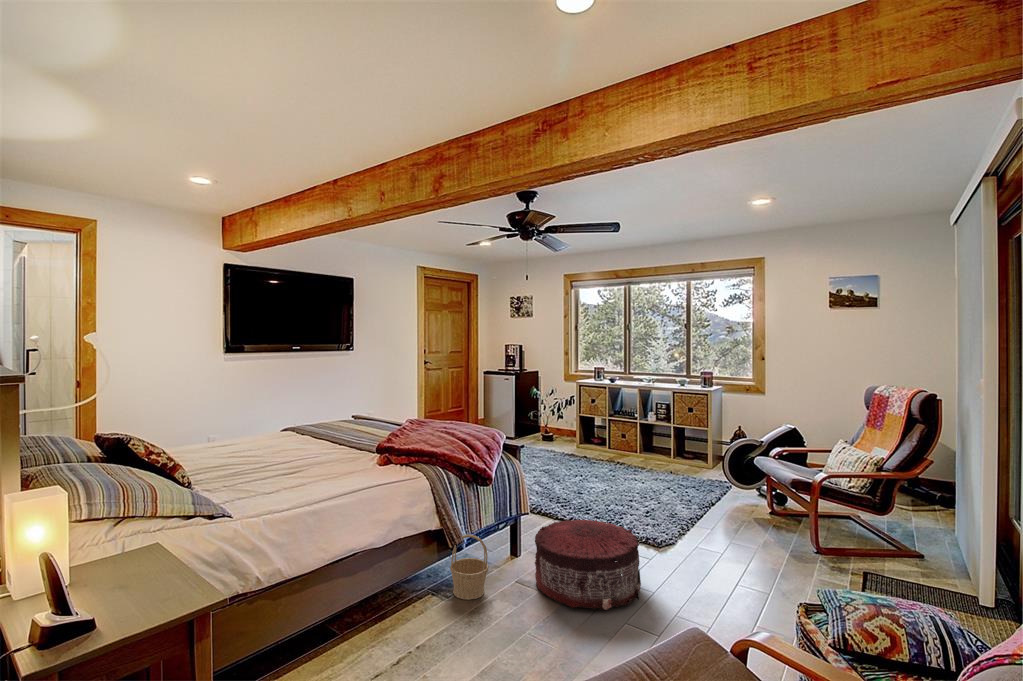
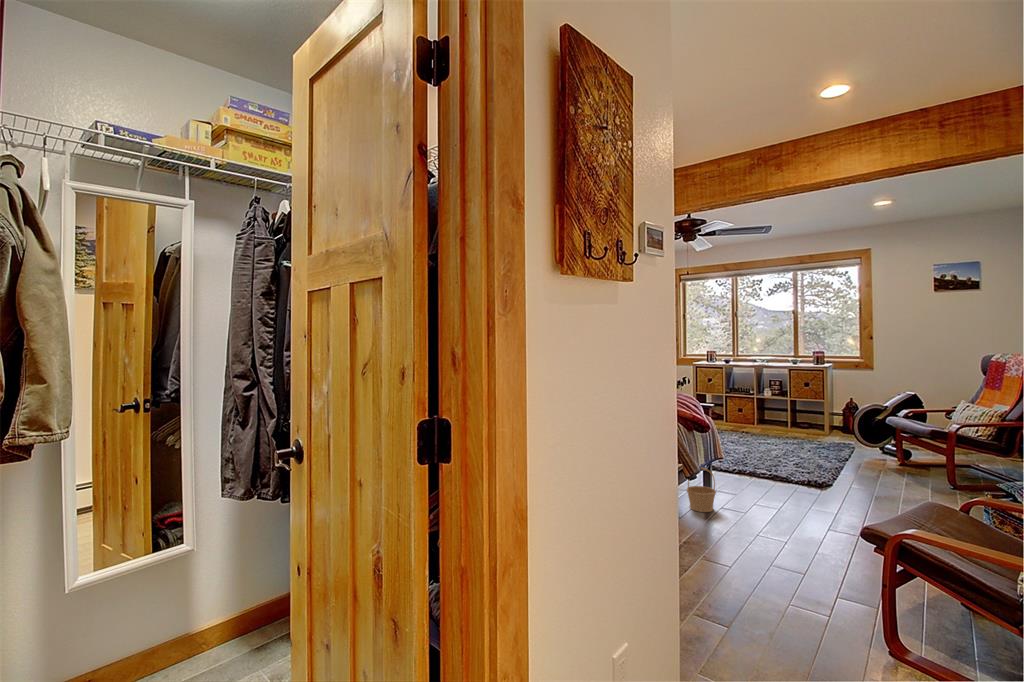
pouf: present [535,519,641,610] -> none [741,459,833,516]

